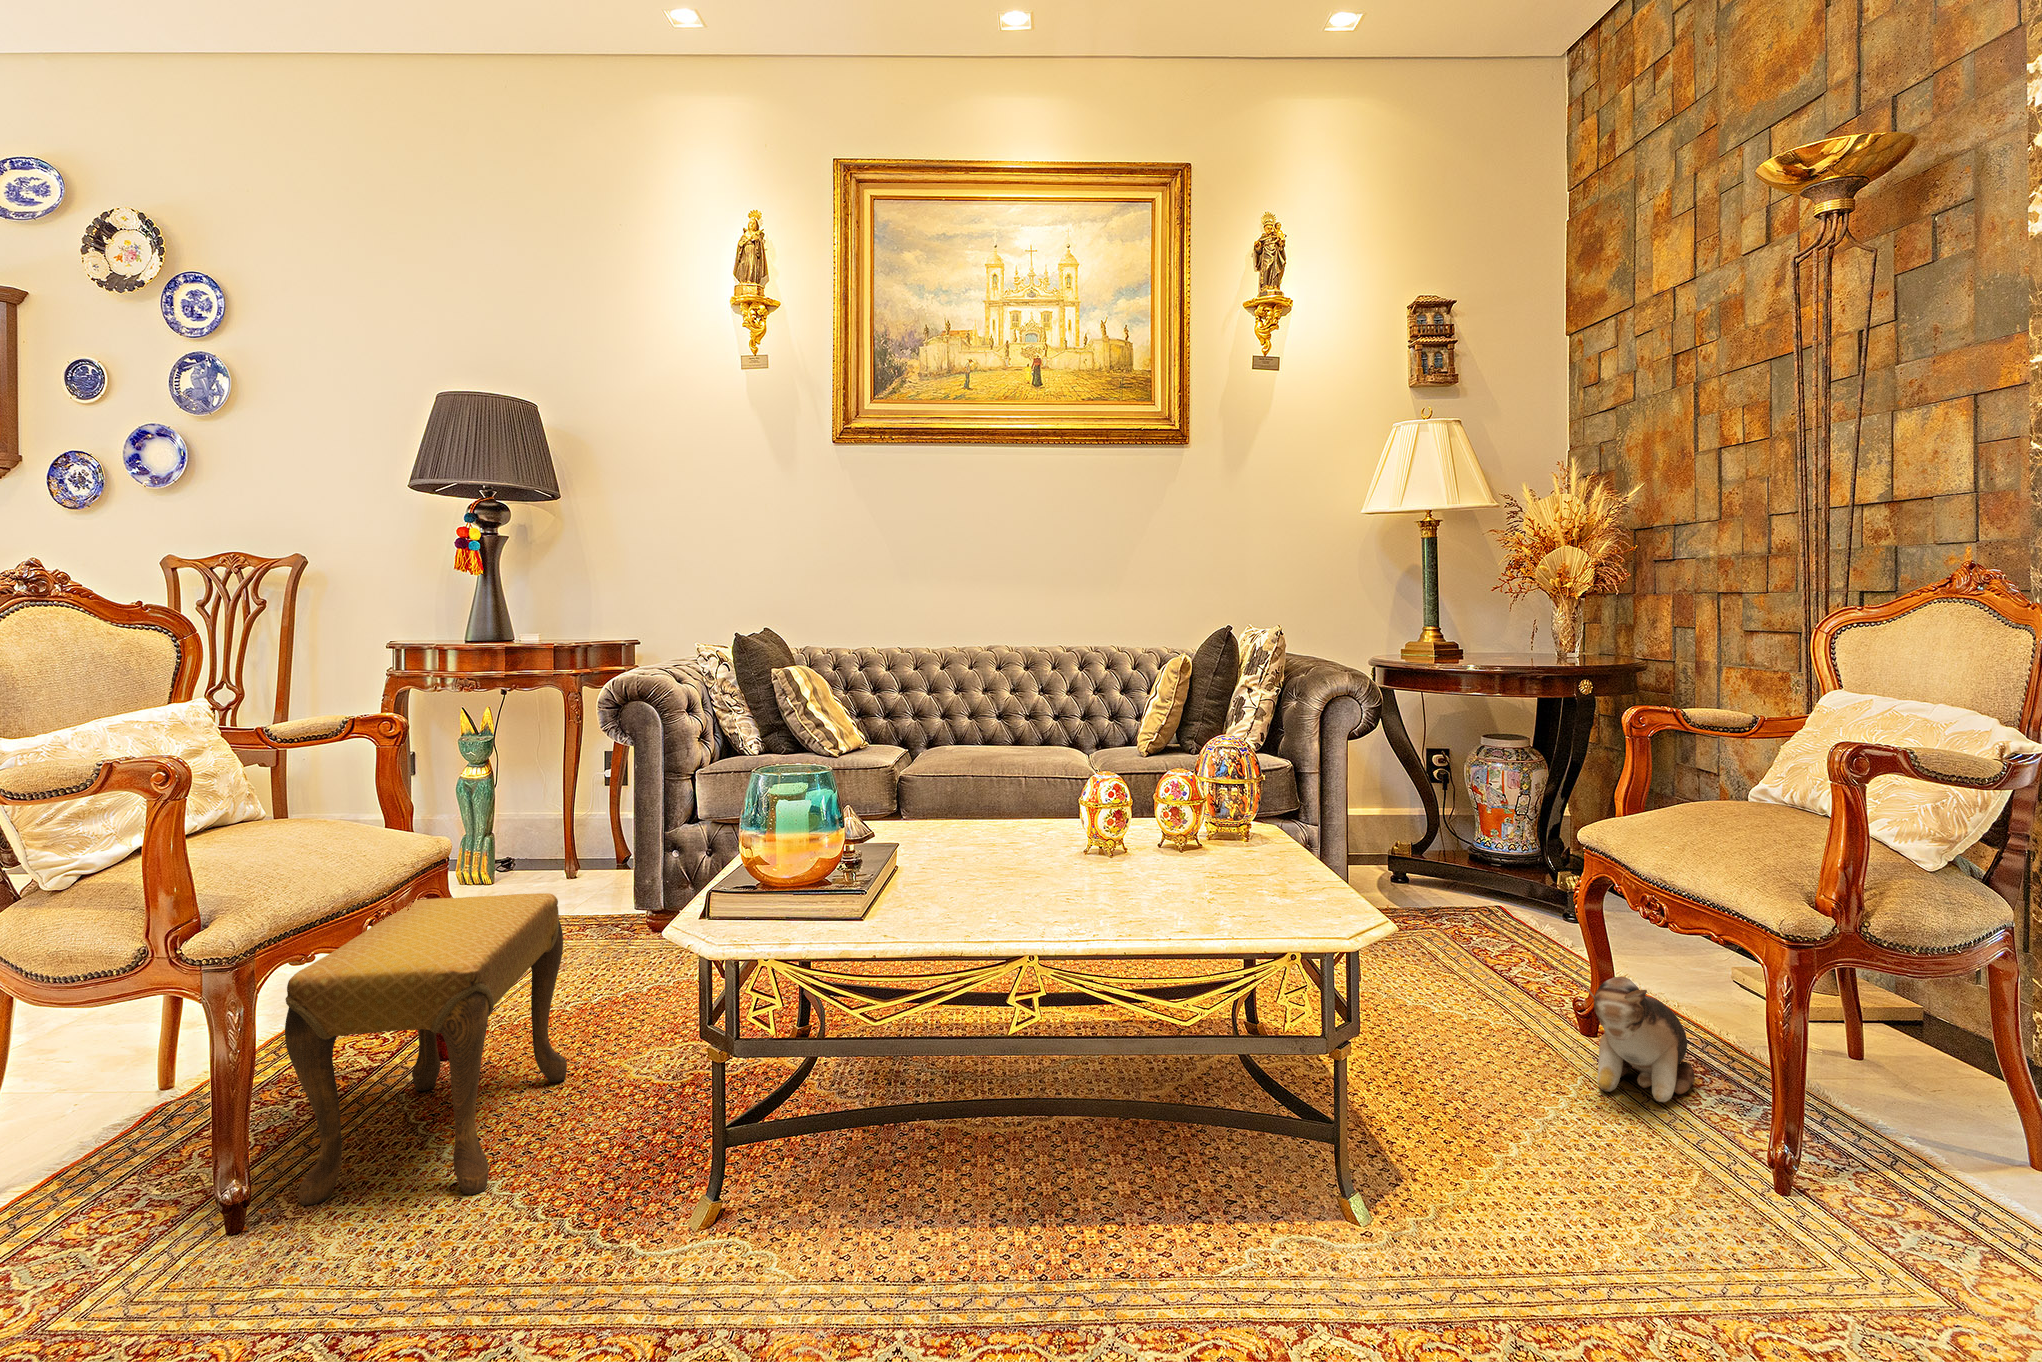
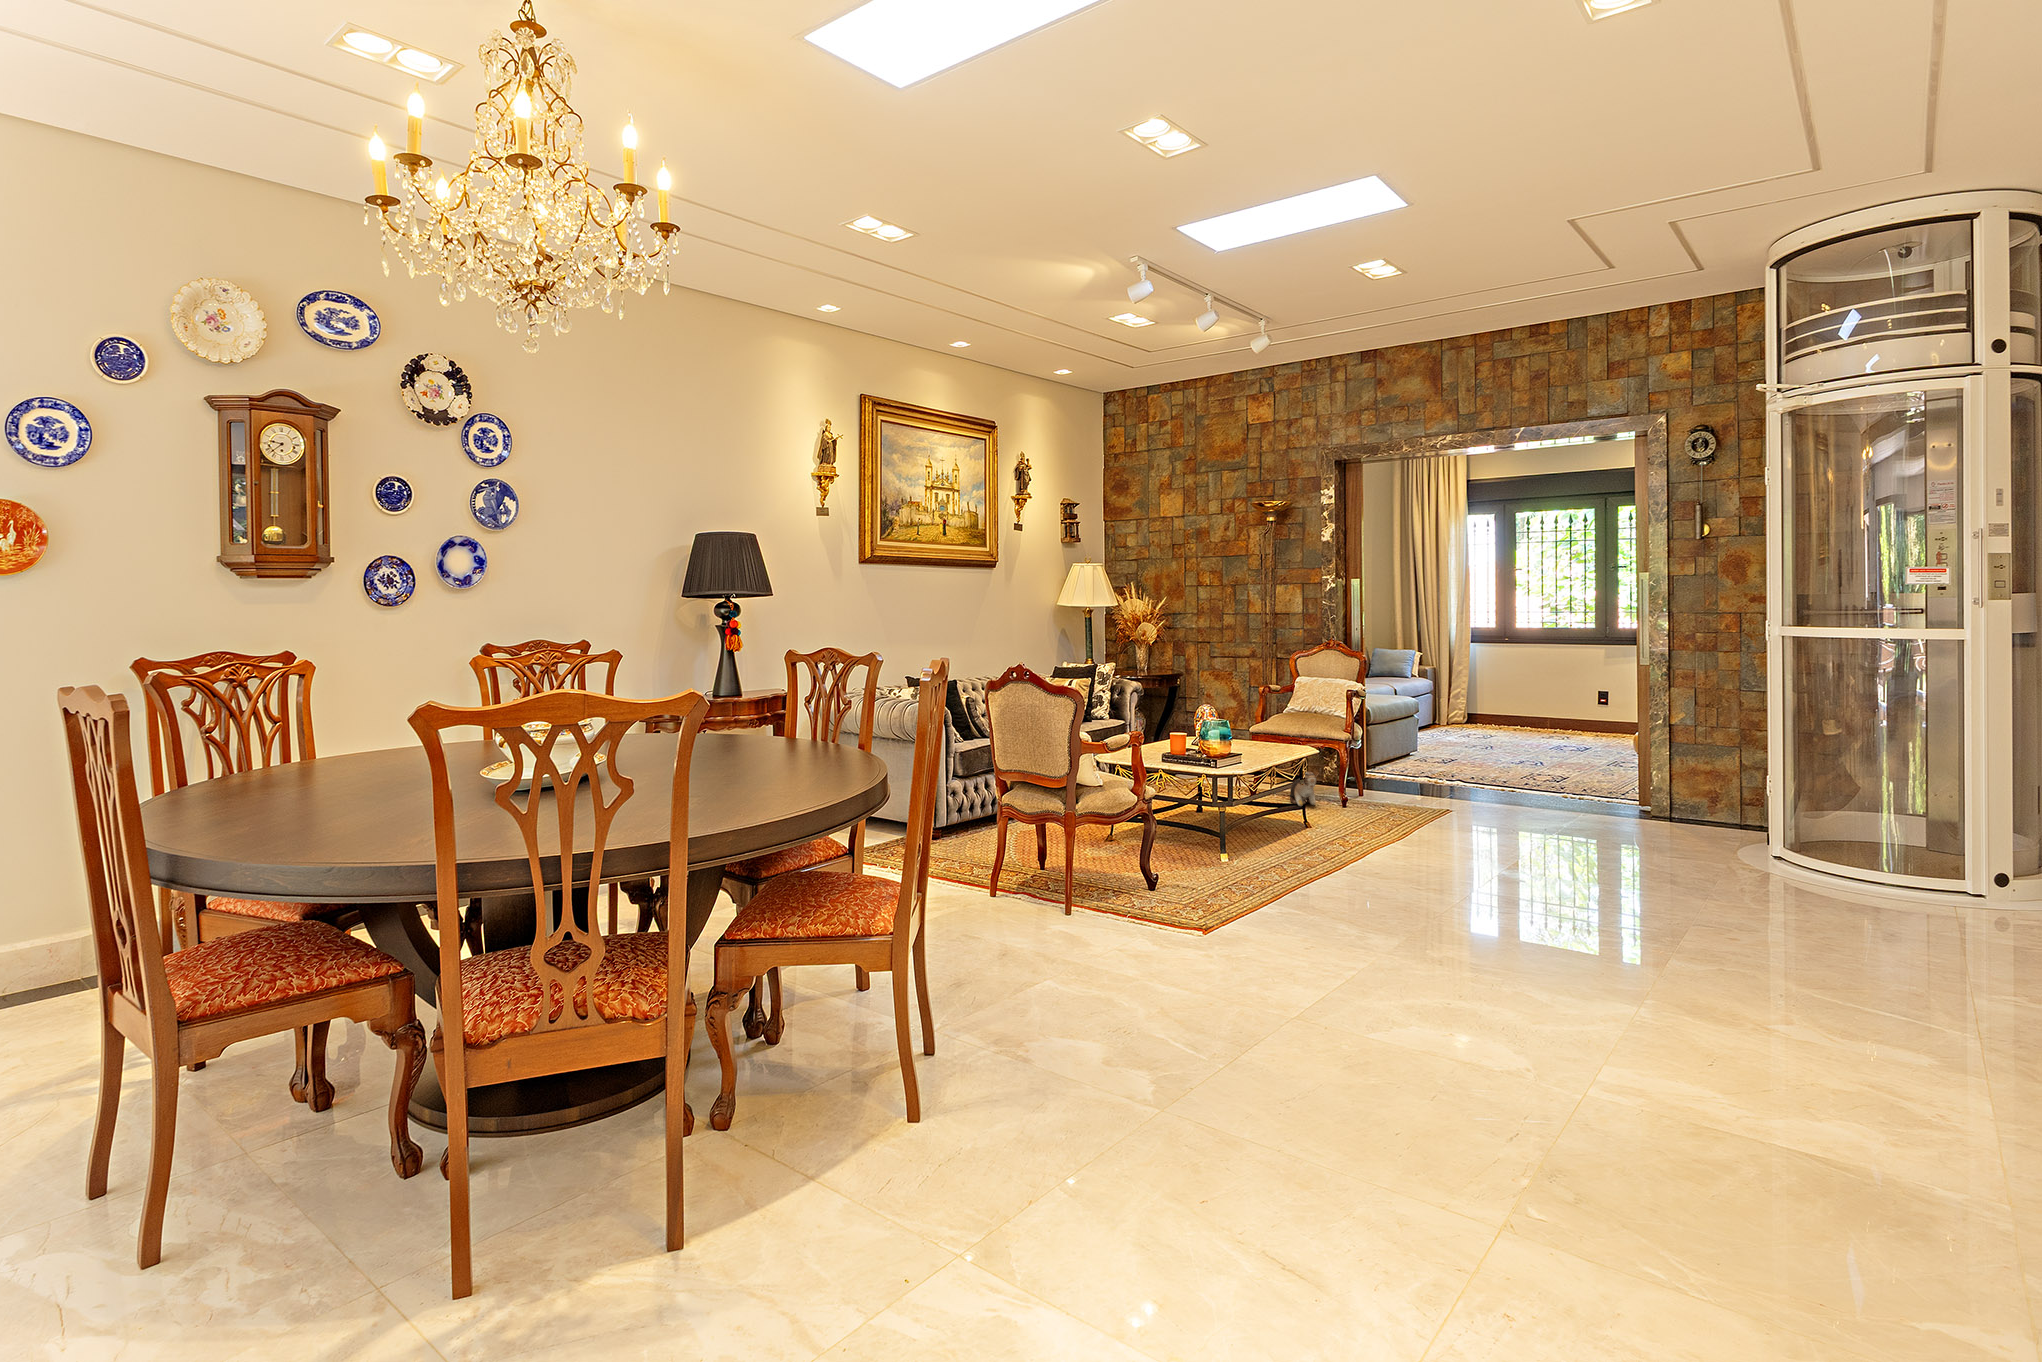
footstool: present [285,893,567,1205] -> none [1090,795,1197,892]

